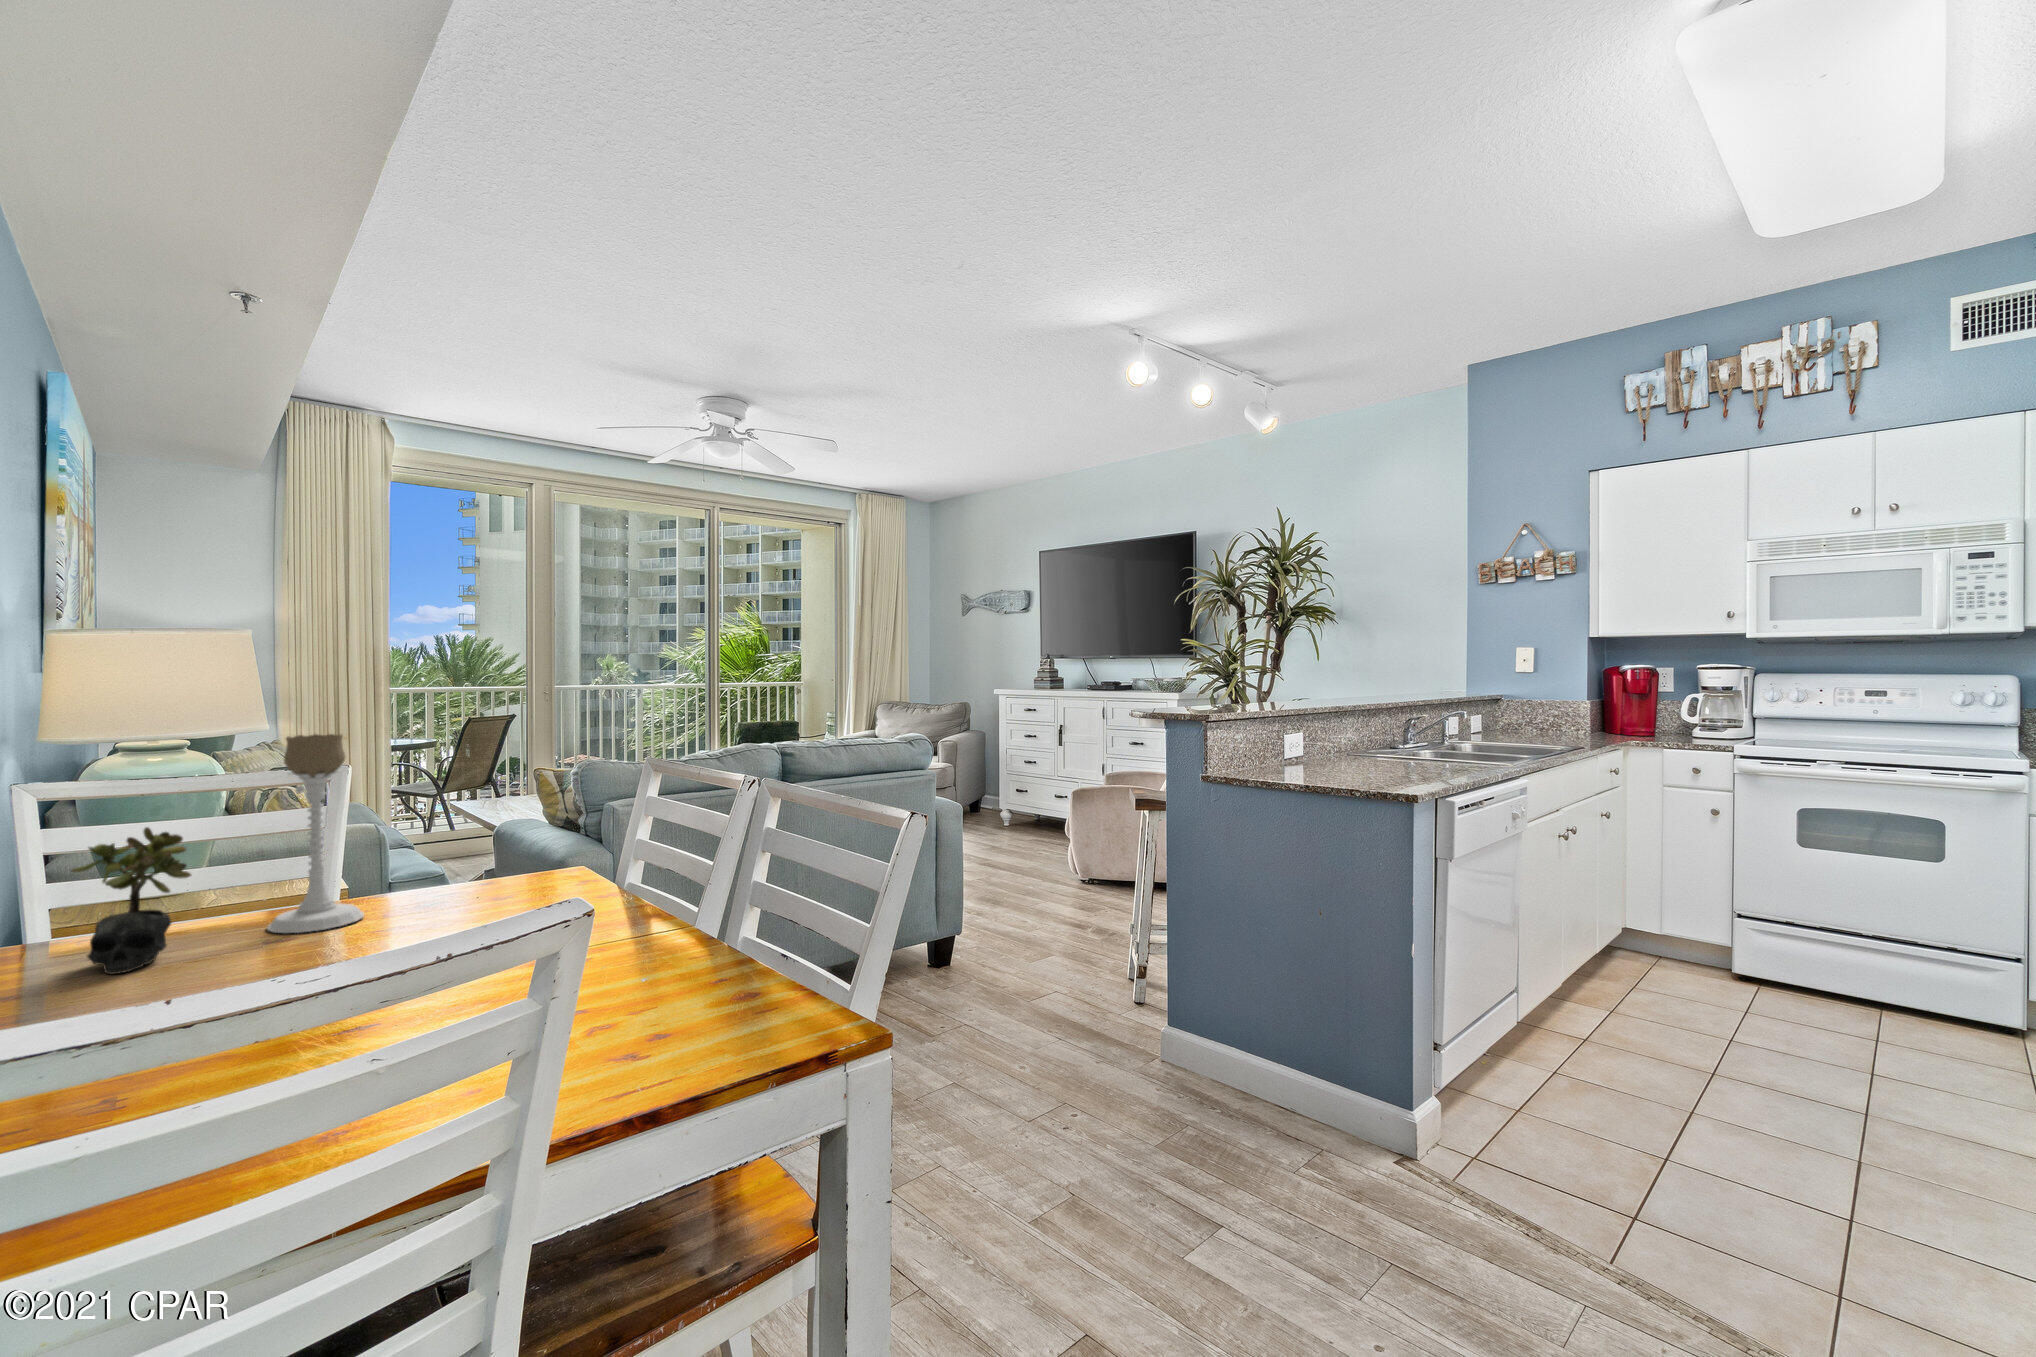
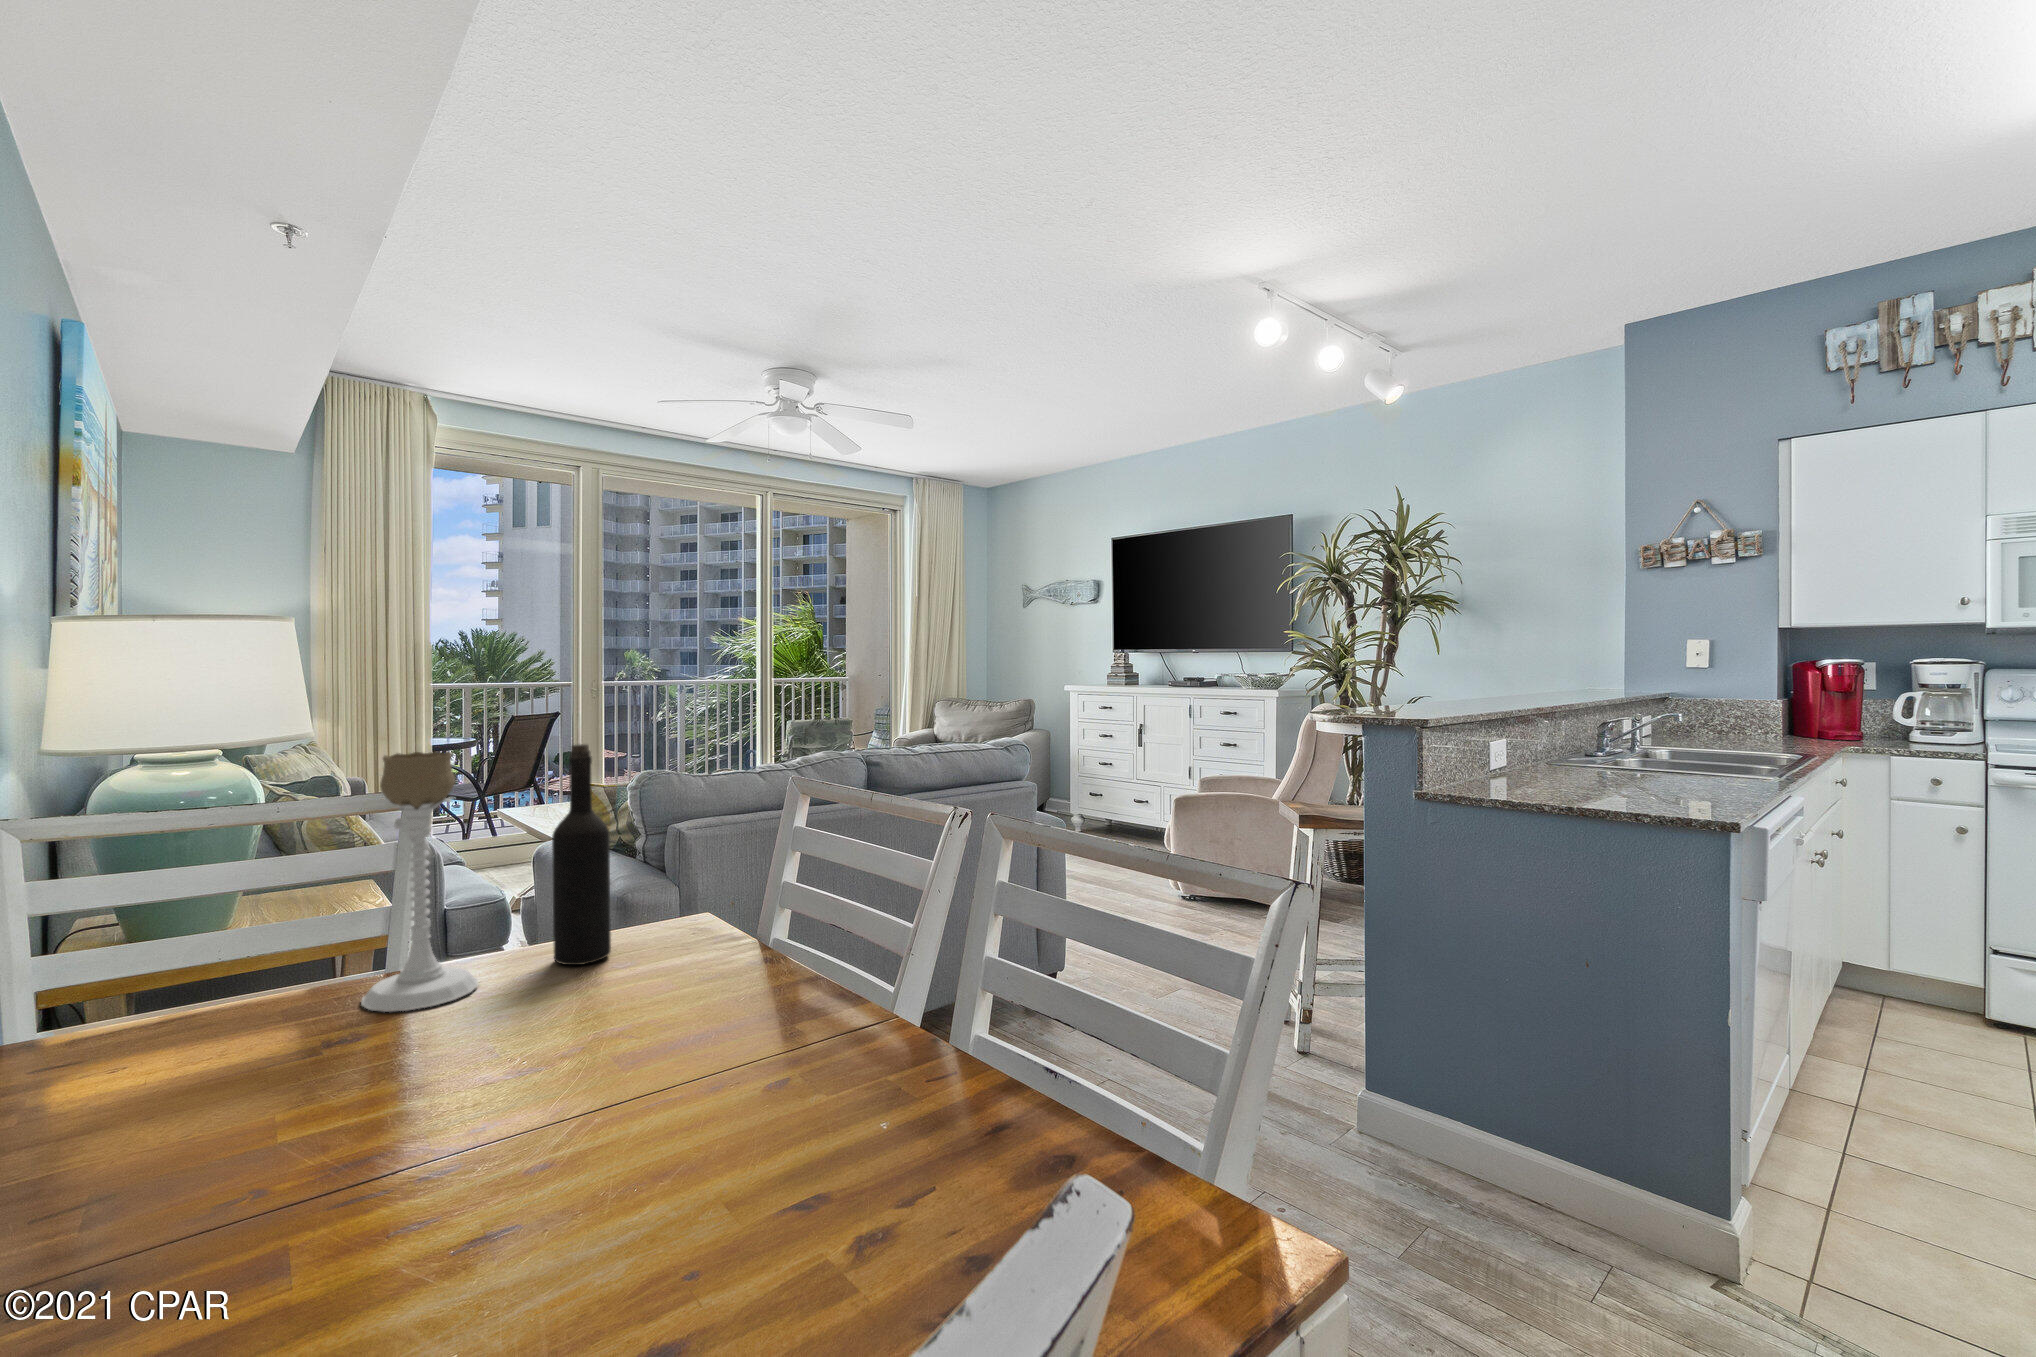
wine bottle: none [429,730,479,904] -> present [552,744,611,965]
succulent plant: present [71,827,191,974] -> none [117,879,273,1083]

